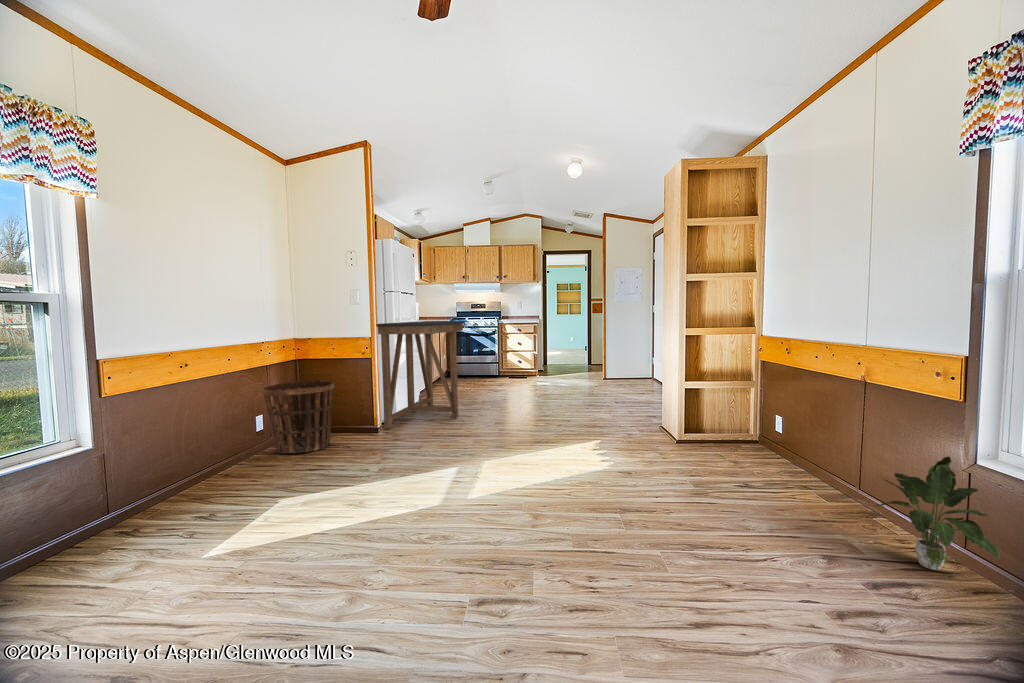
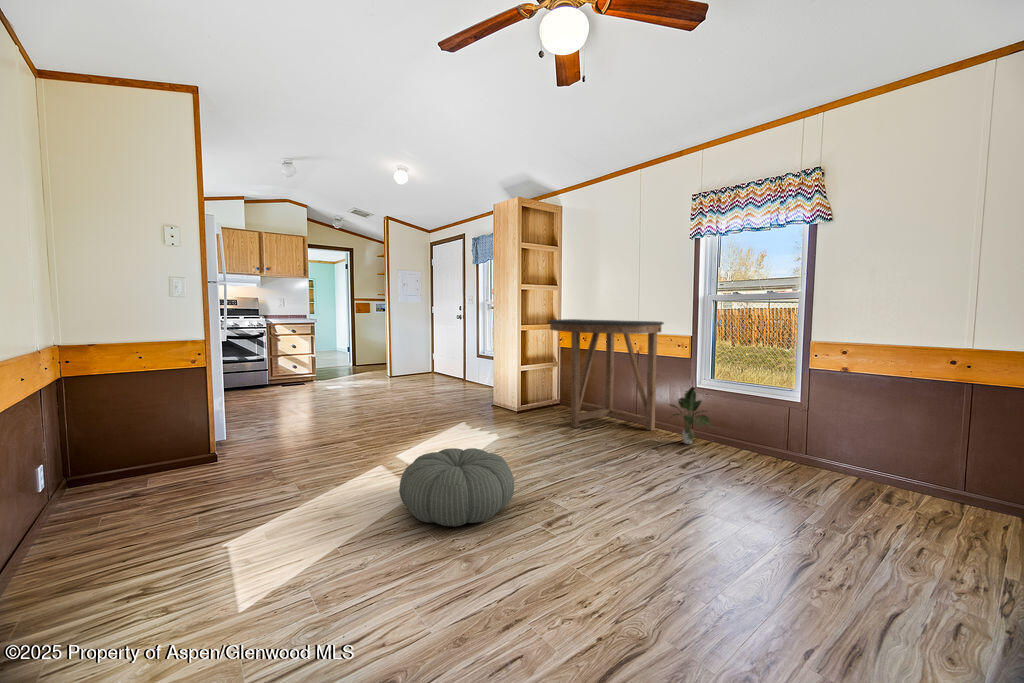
console table: present [376,321,465,429] -> present [548,319,664,431]
basket: present [262,380,334,453] -> none [55,403,178,514]
pouf: none [376,465,508,562] -> present [399,448,514,526]

